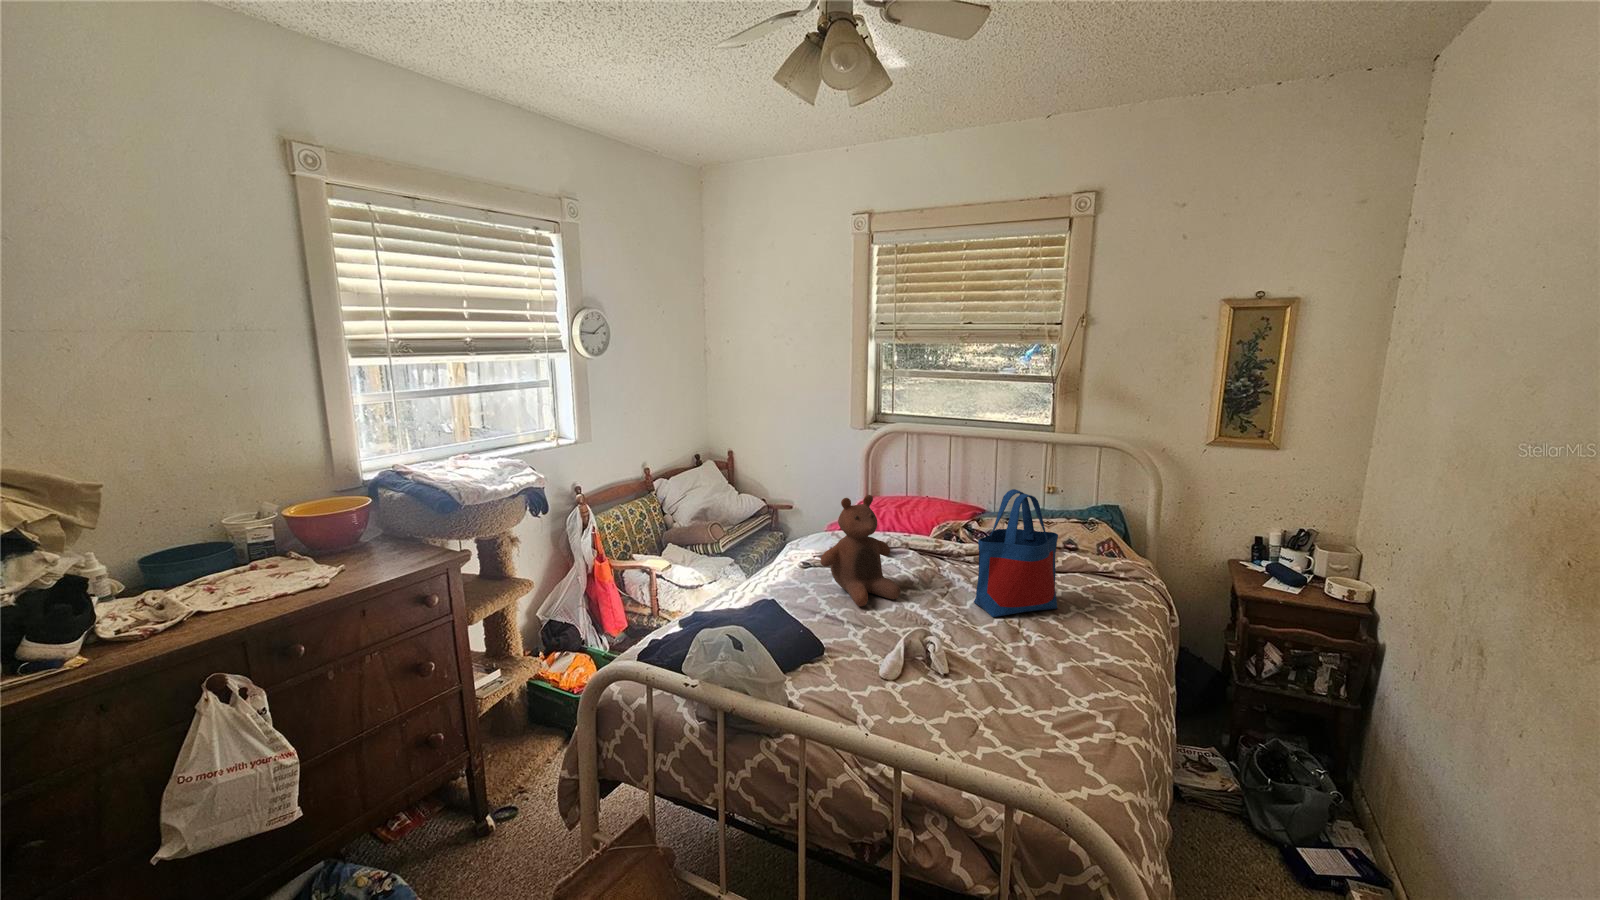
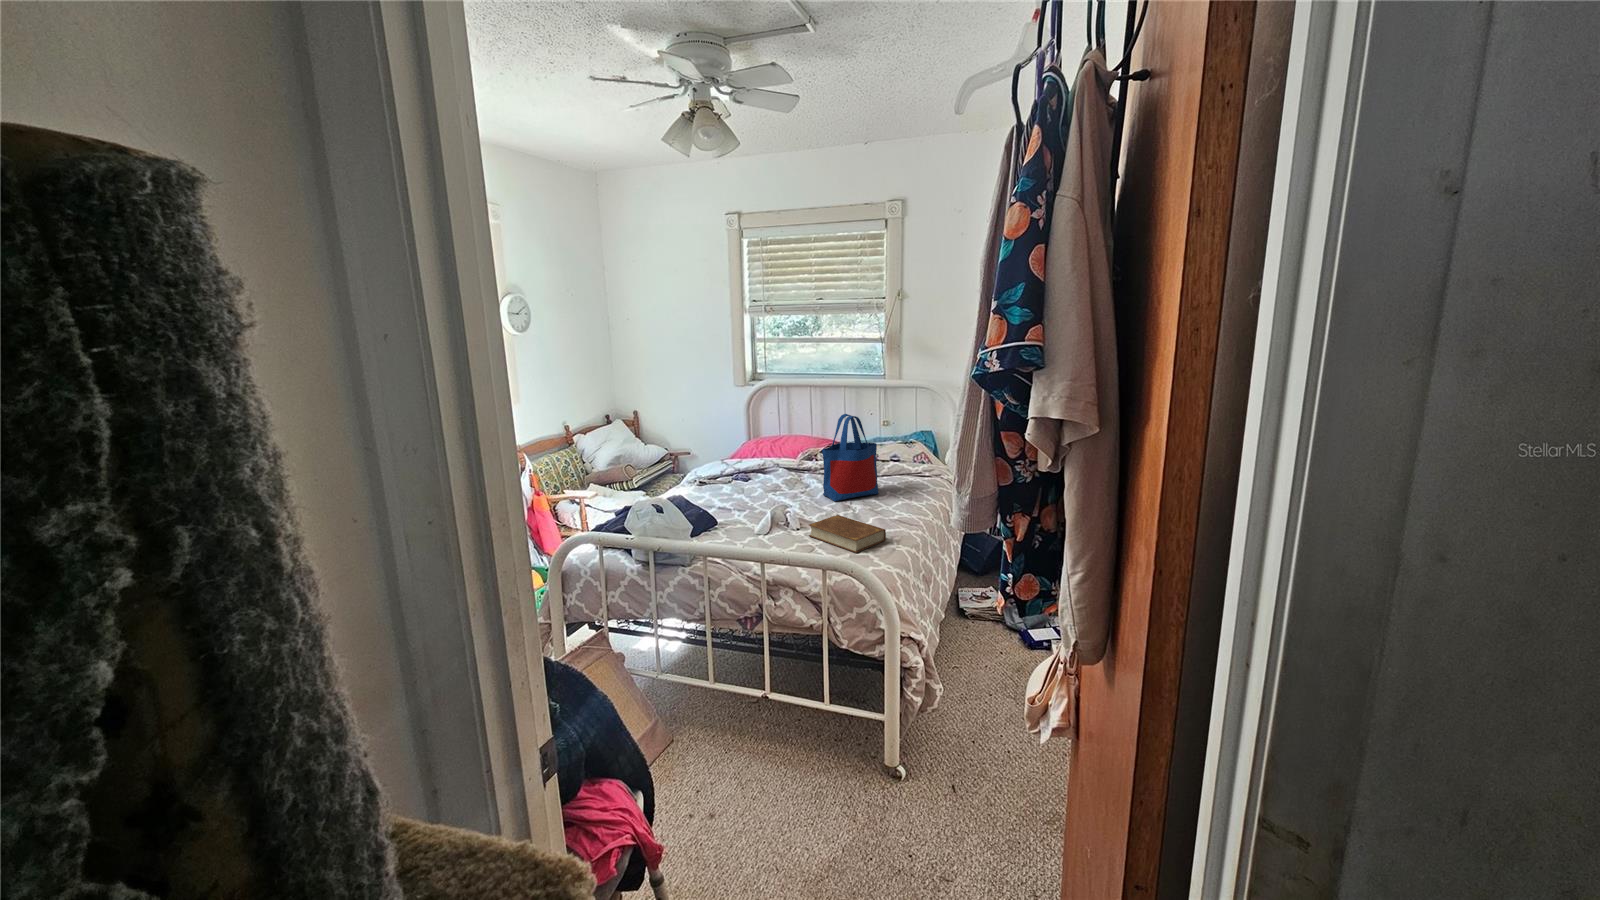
stuffed bear: present [820,495,901,606] -> none [714,425,772,503]
book: none [963,654,1095,742] -> present [809,515,886,553]

